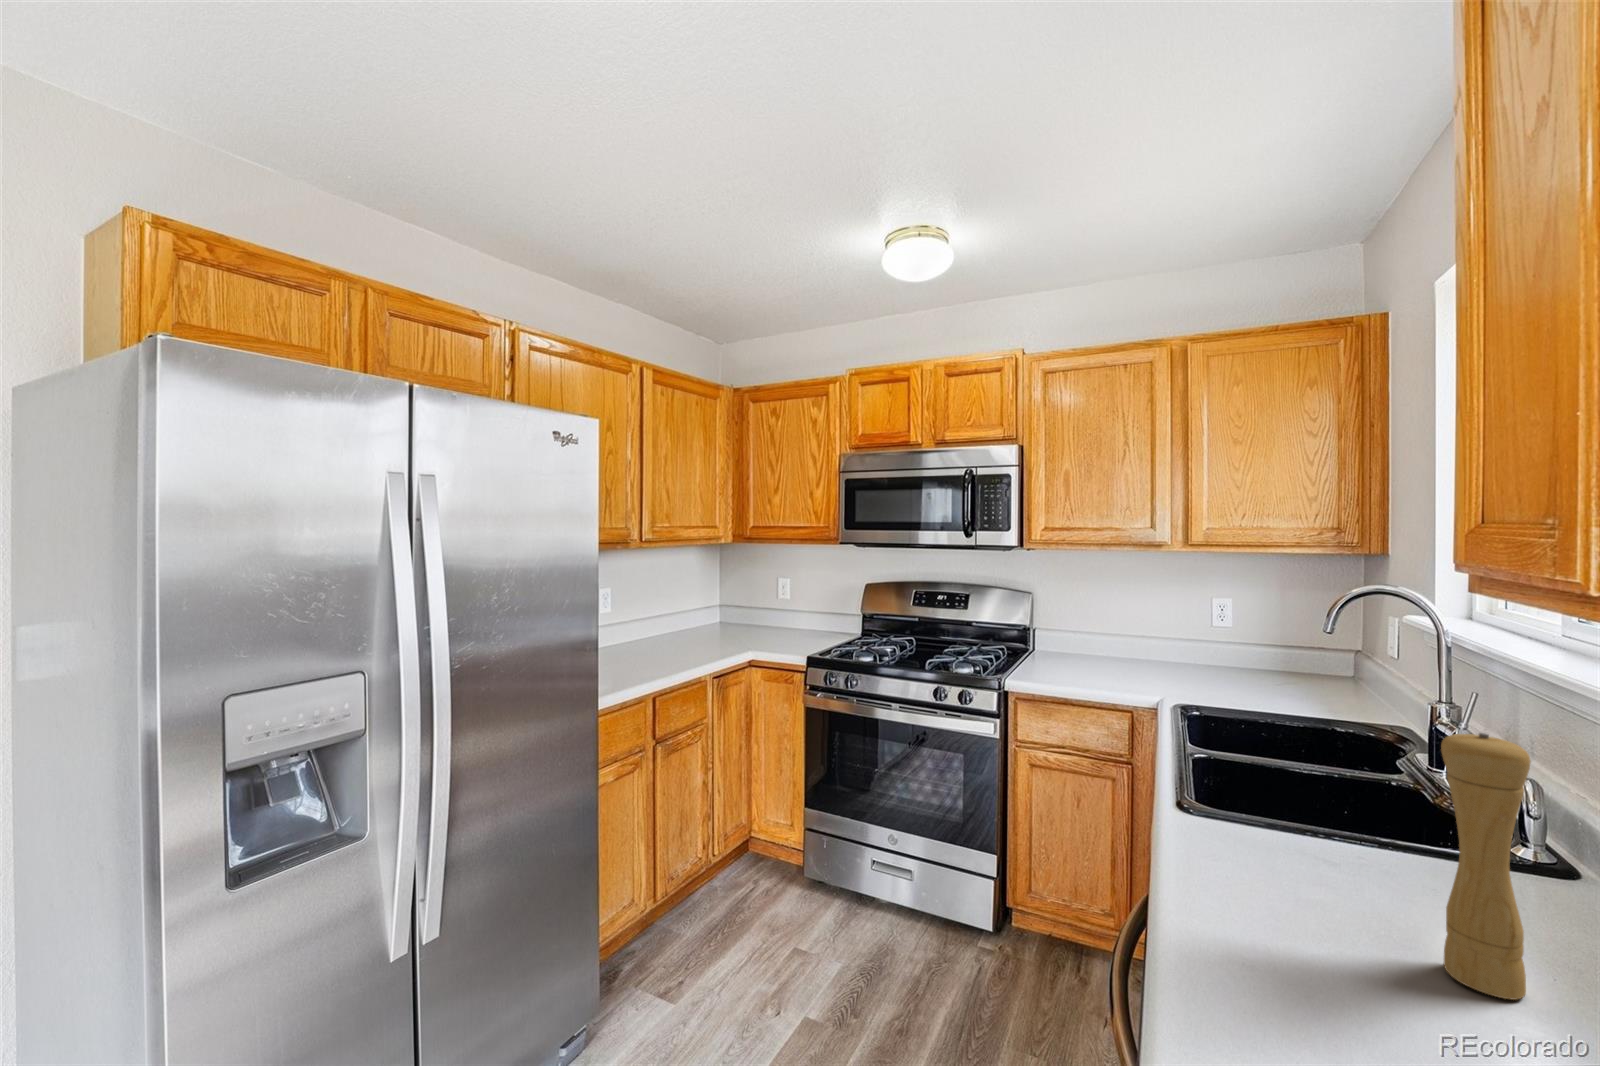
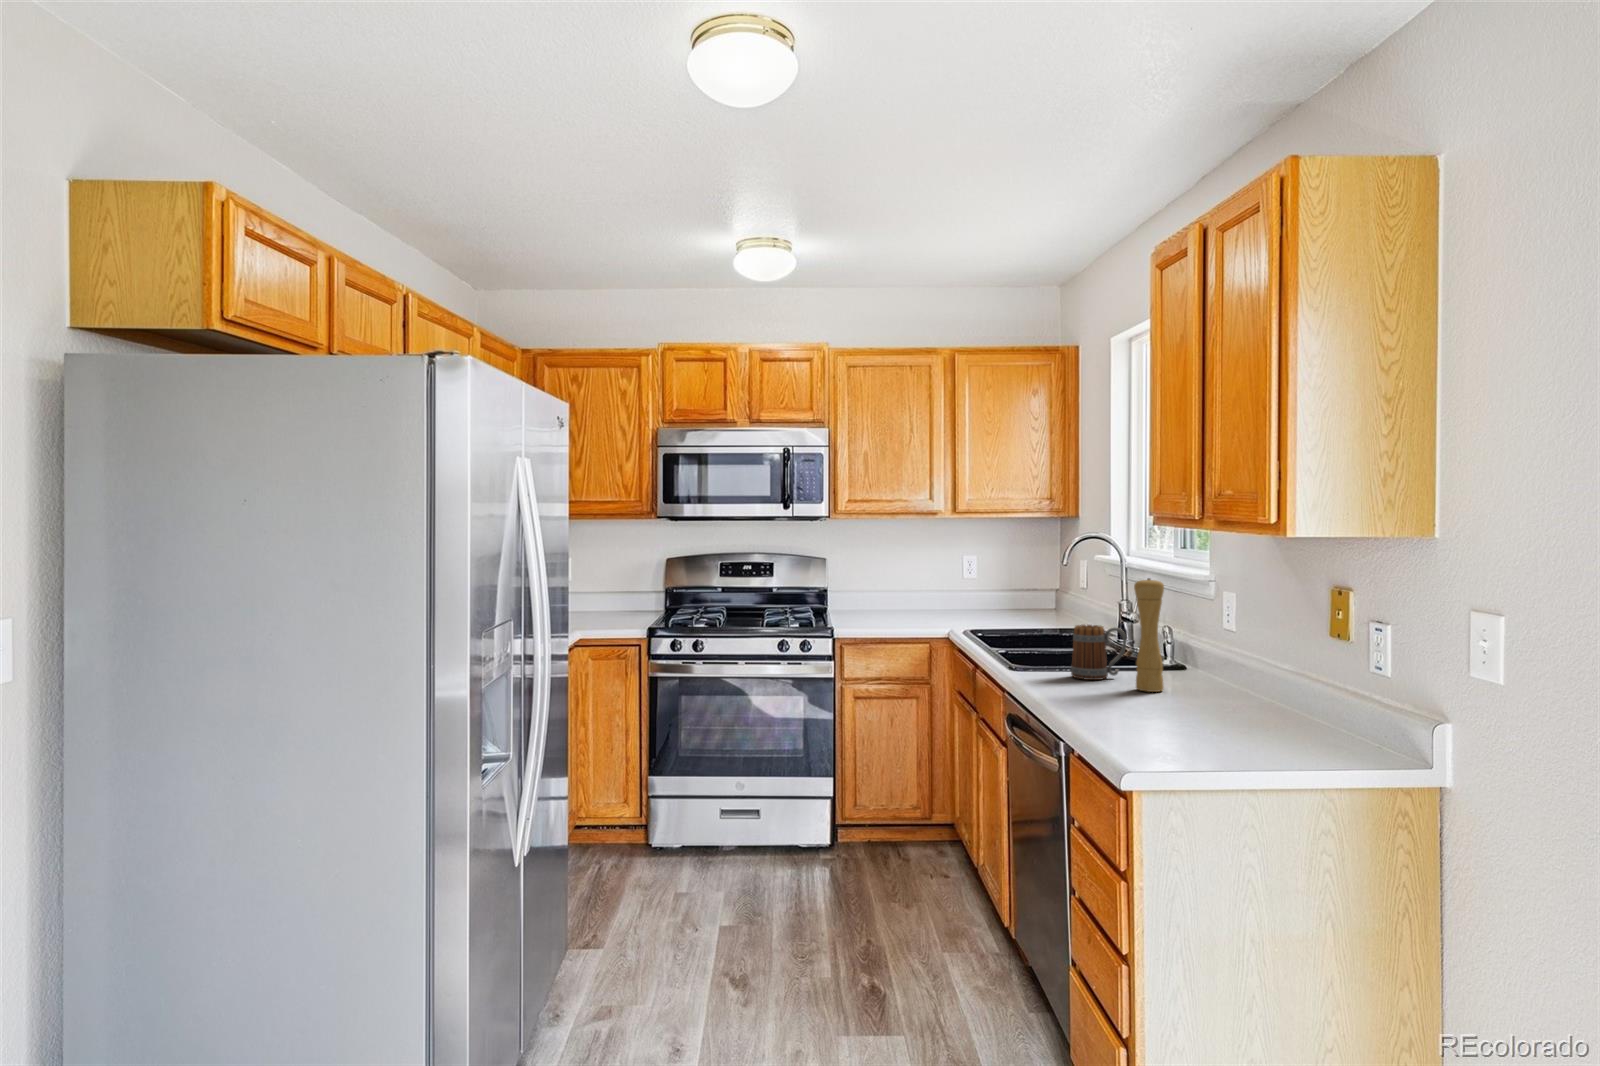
mug: none [1301,775,1434,895] -> present [1071,625,1127,680]

